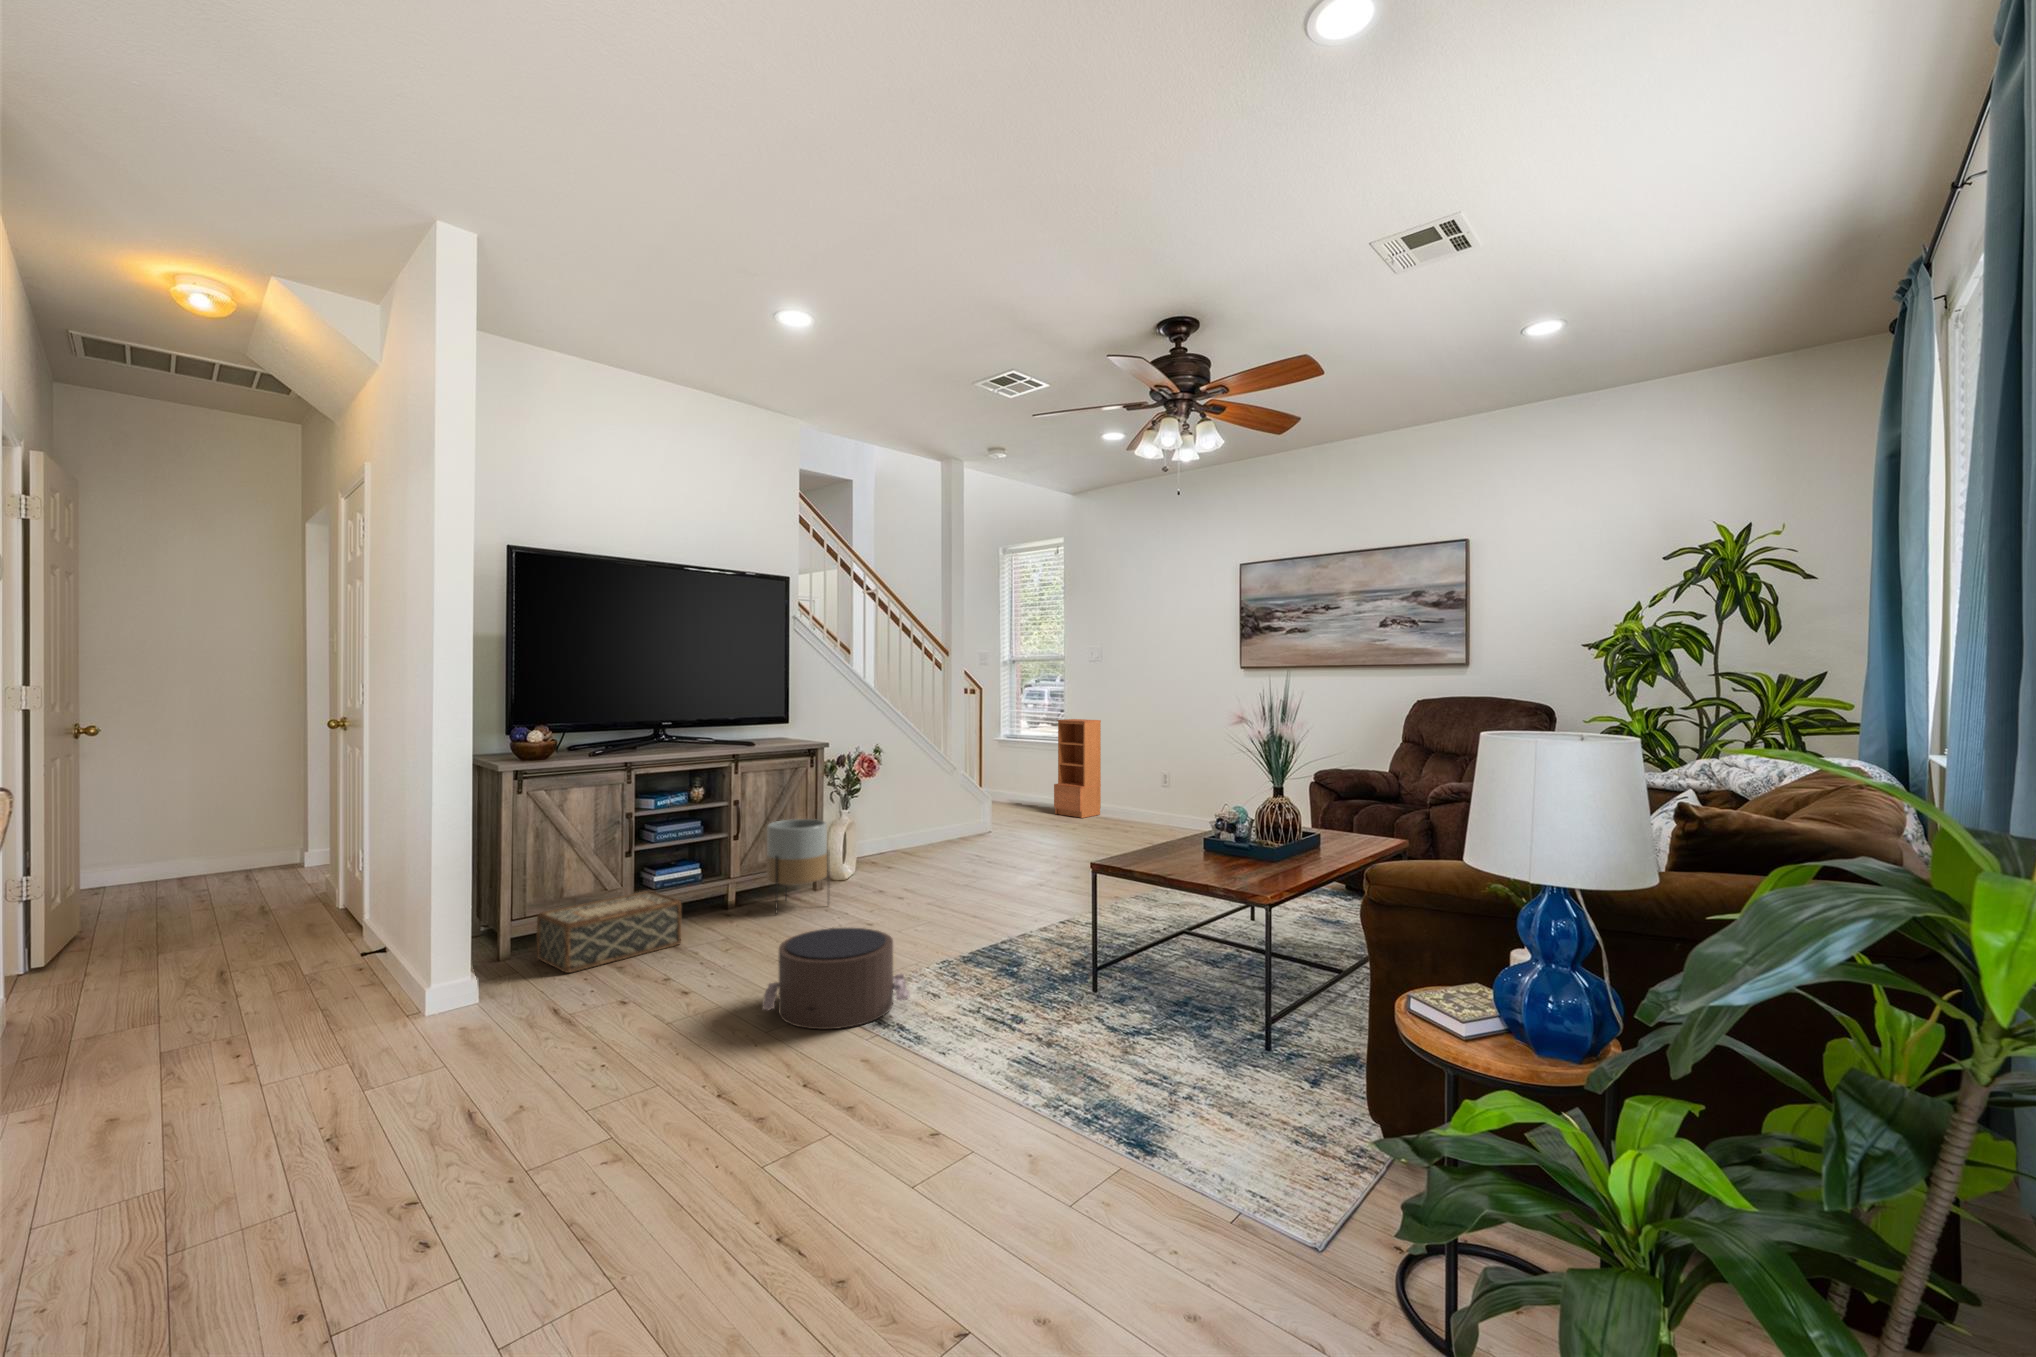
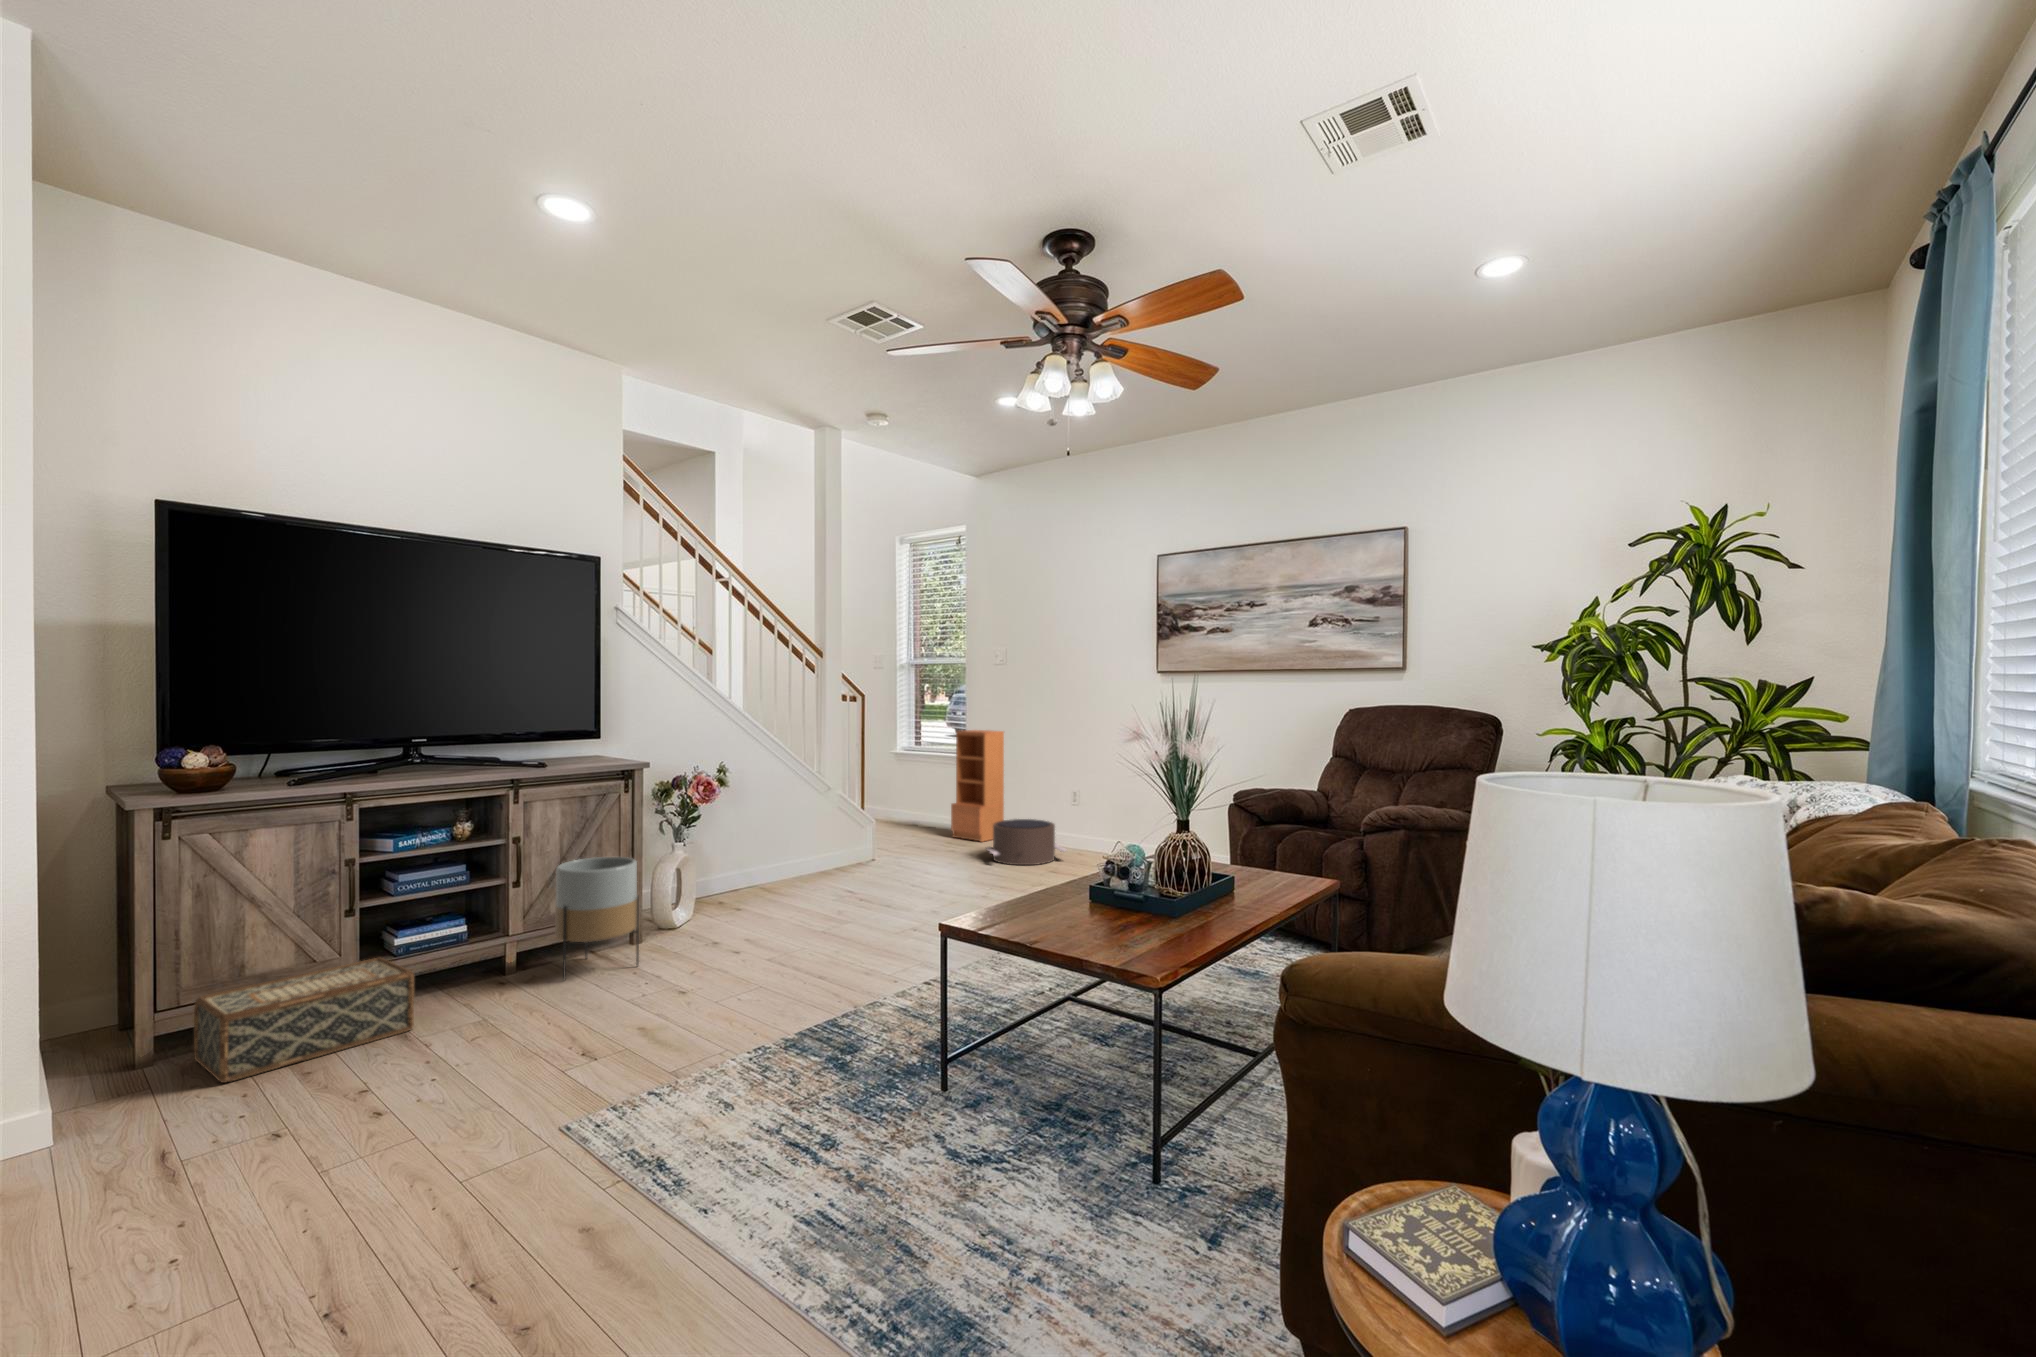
pouf: present [762,928,910,1029] -> present [986,819,1066,865]

